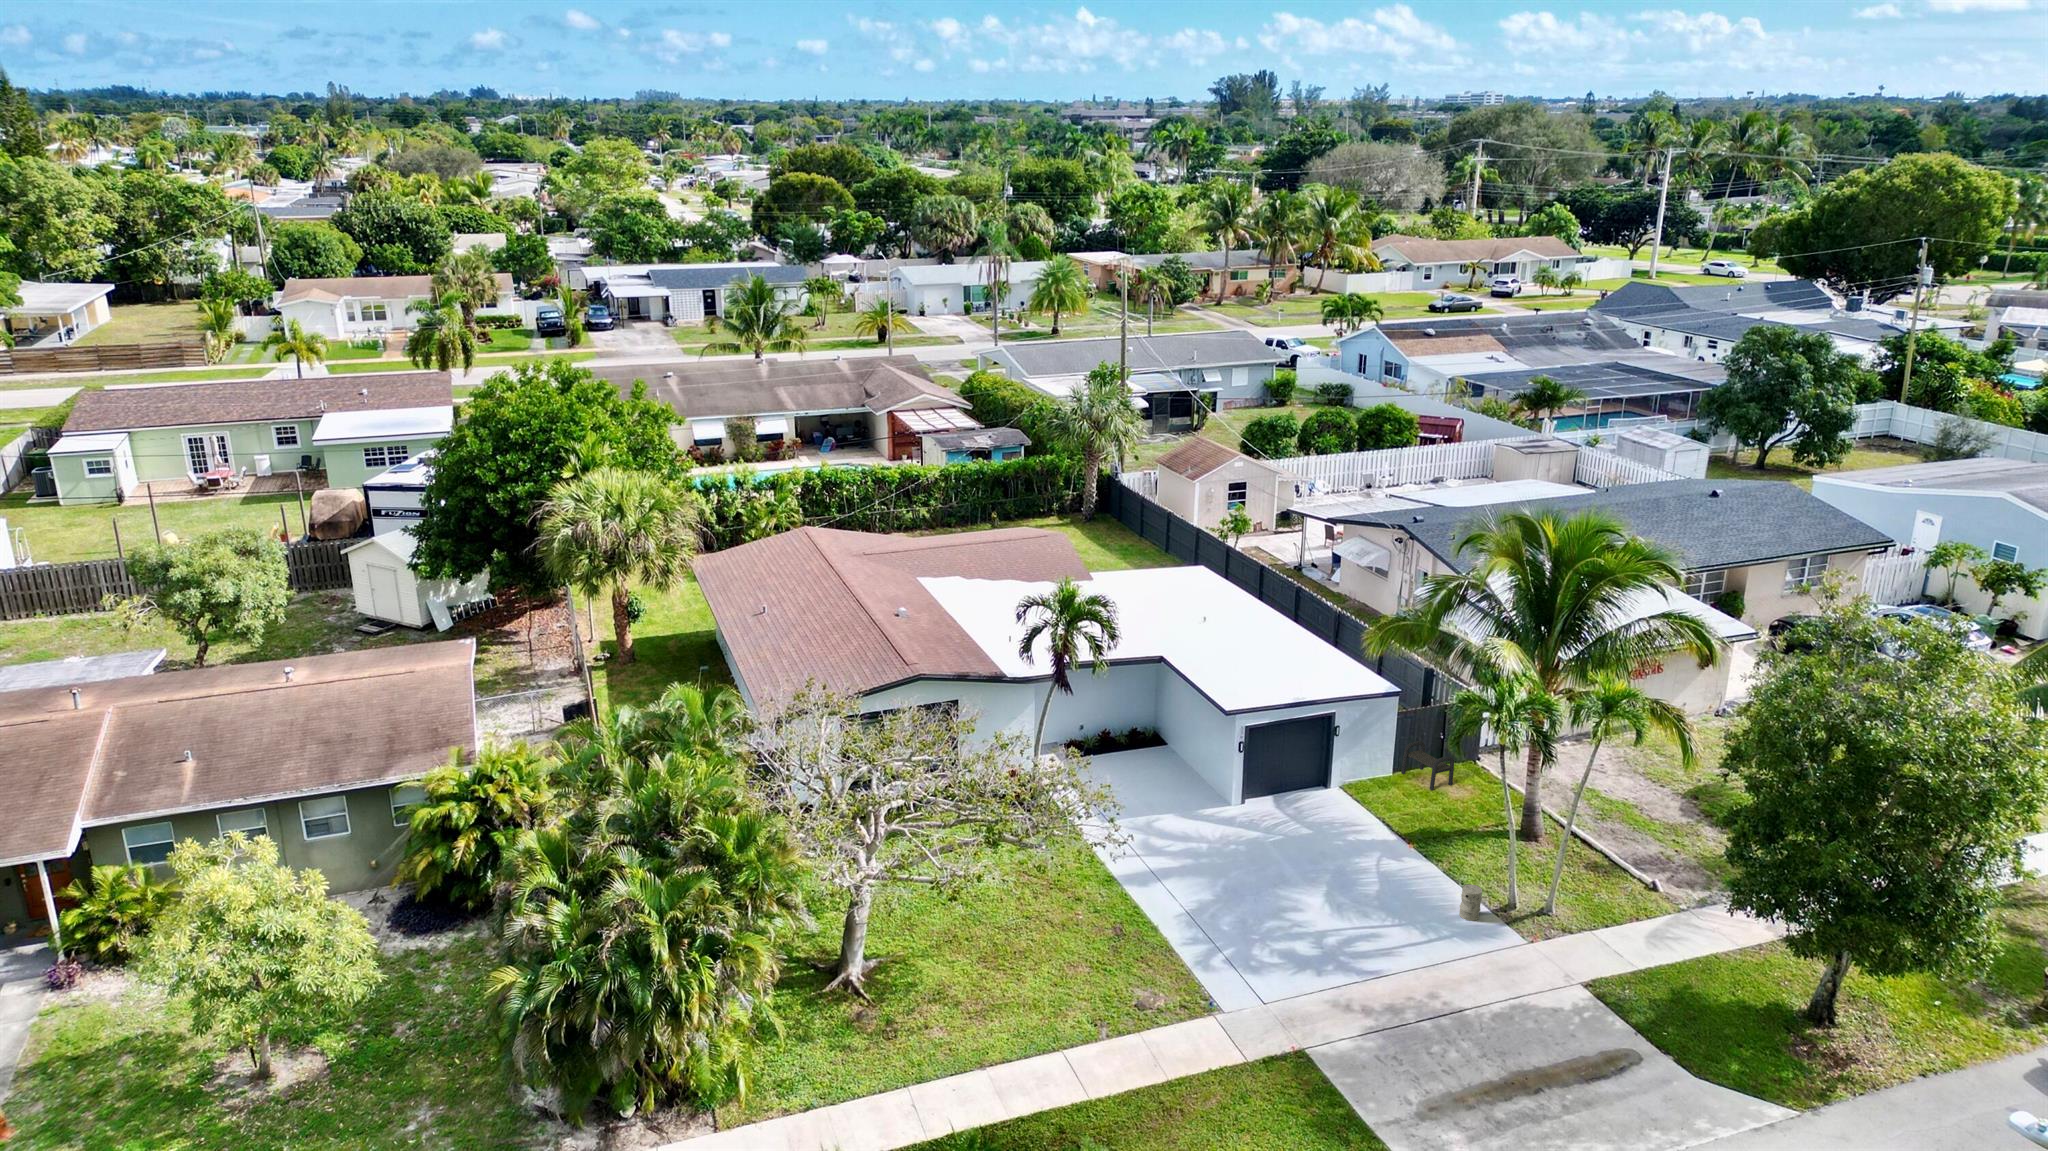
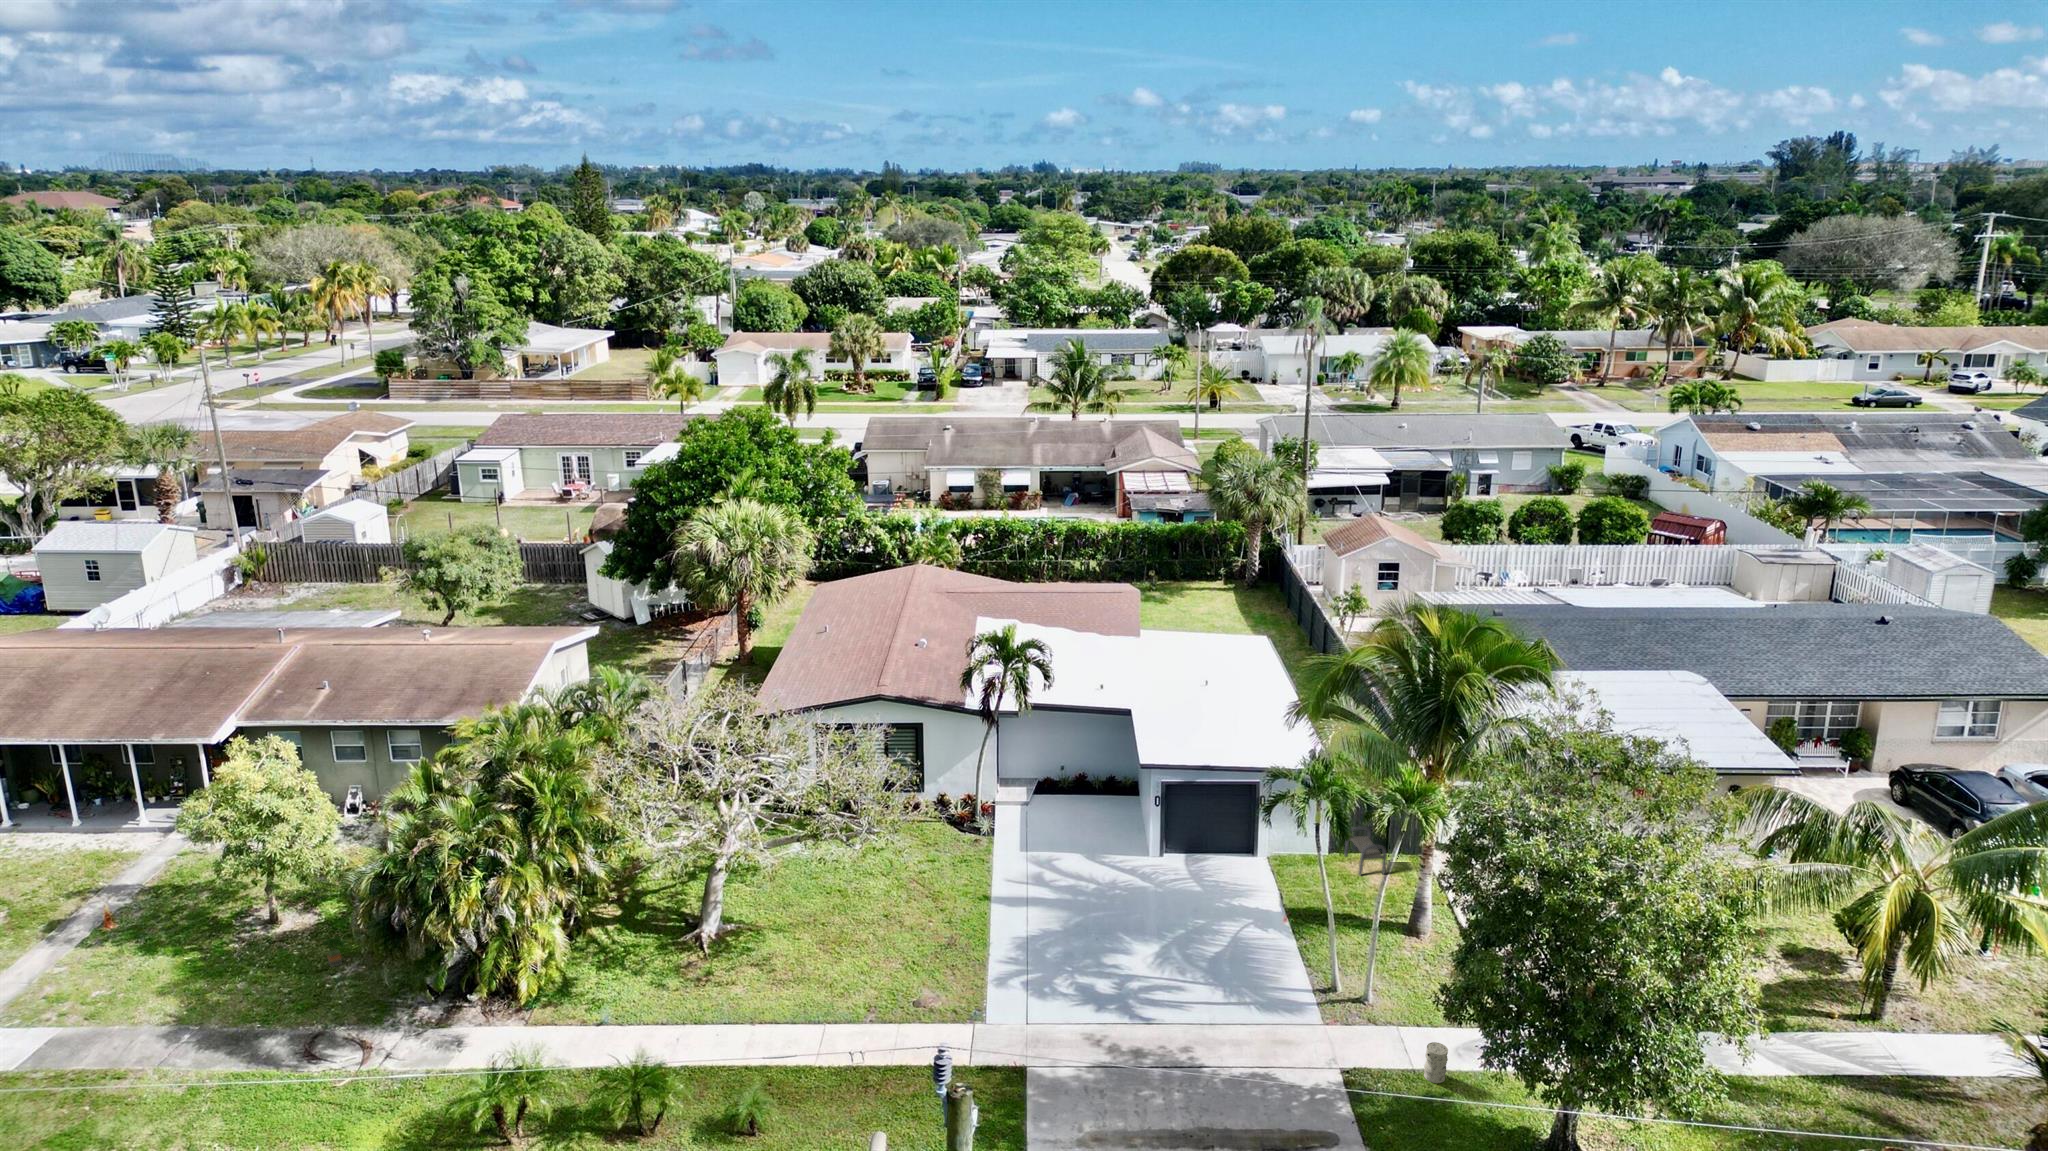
trash can: present [1459,884,1482,921] -> present [1424,1042,1448,1083]
potted tree: none [376,1079,409,1123] -> present [323,936,345,967]

